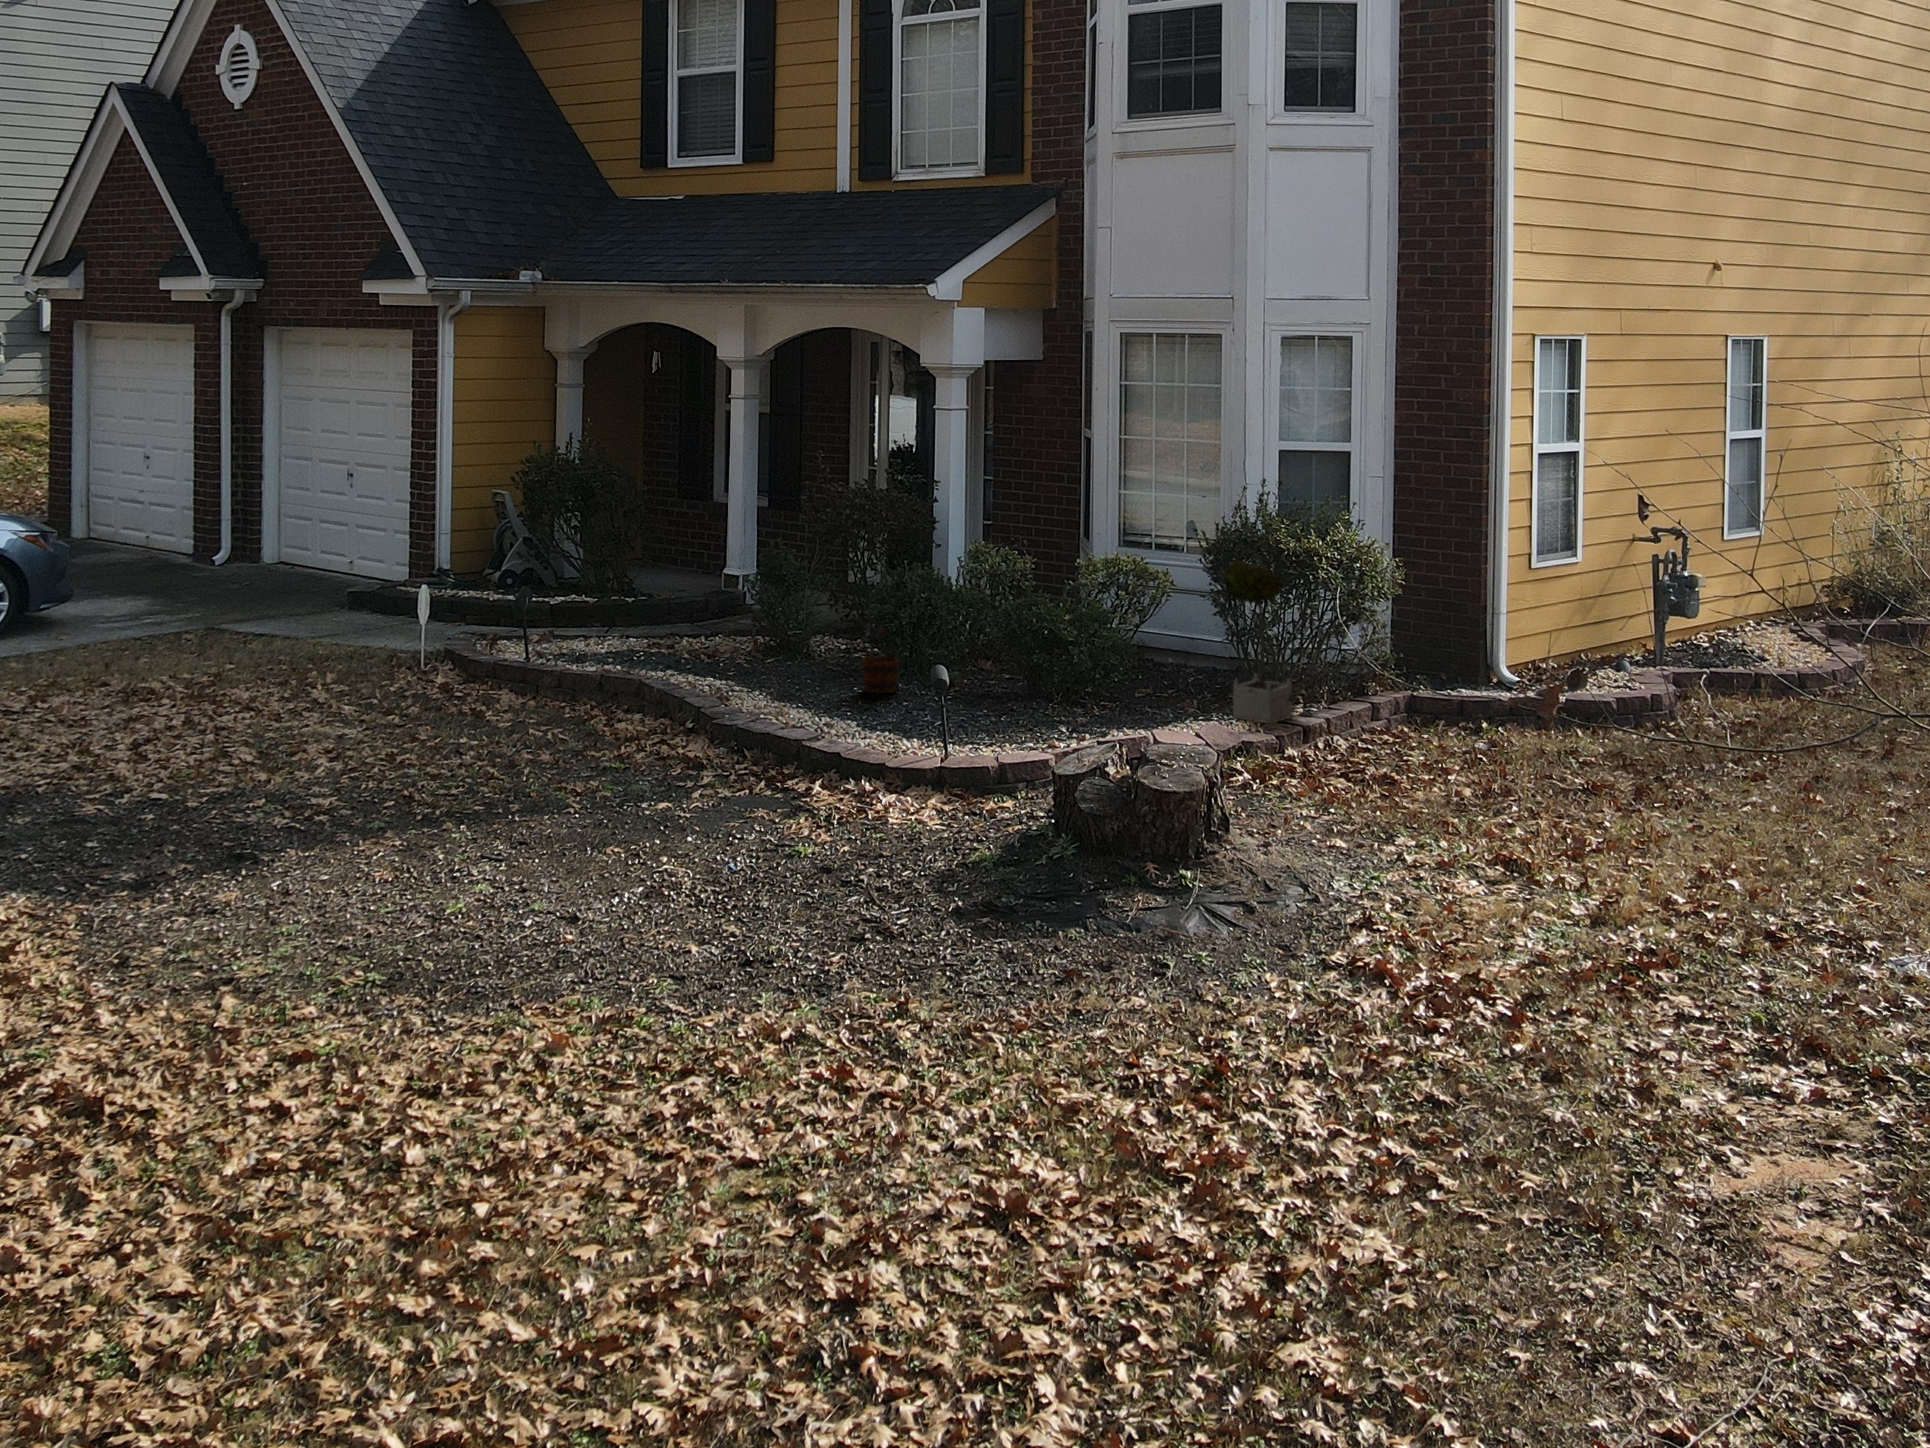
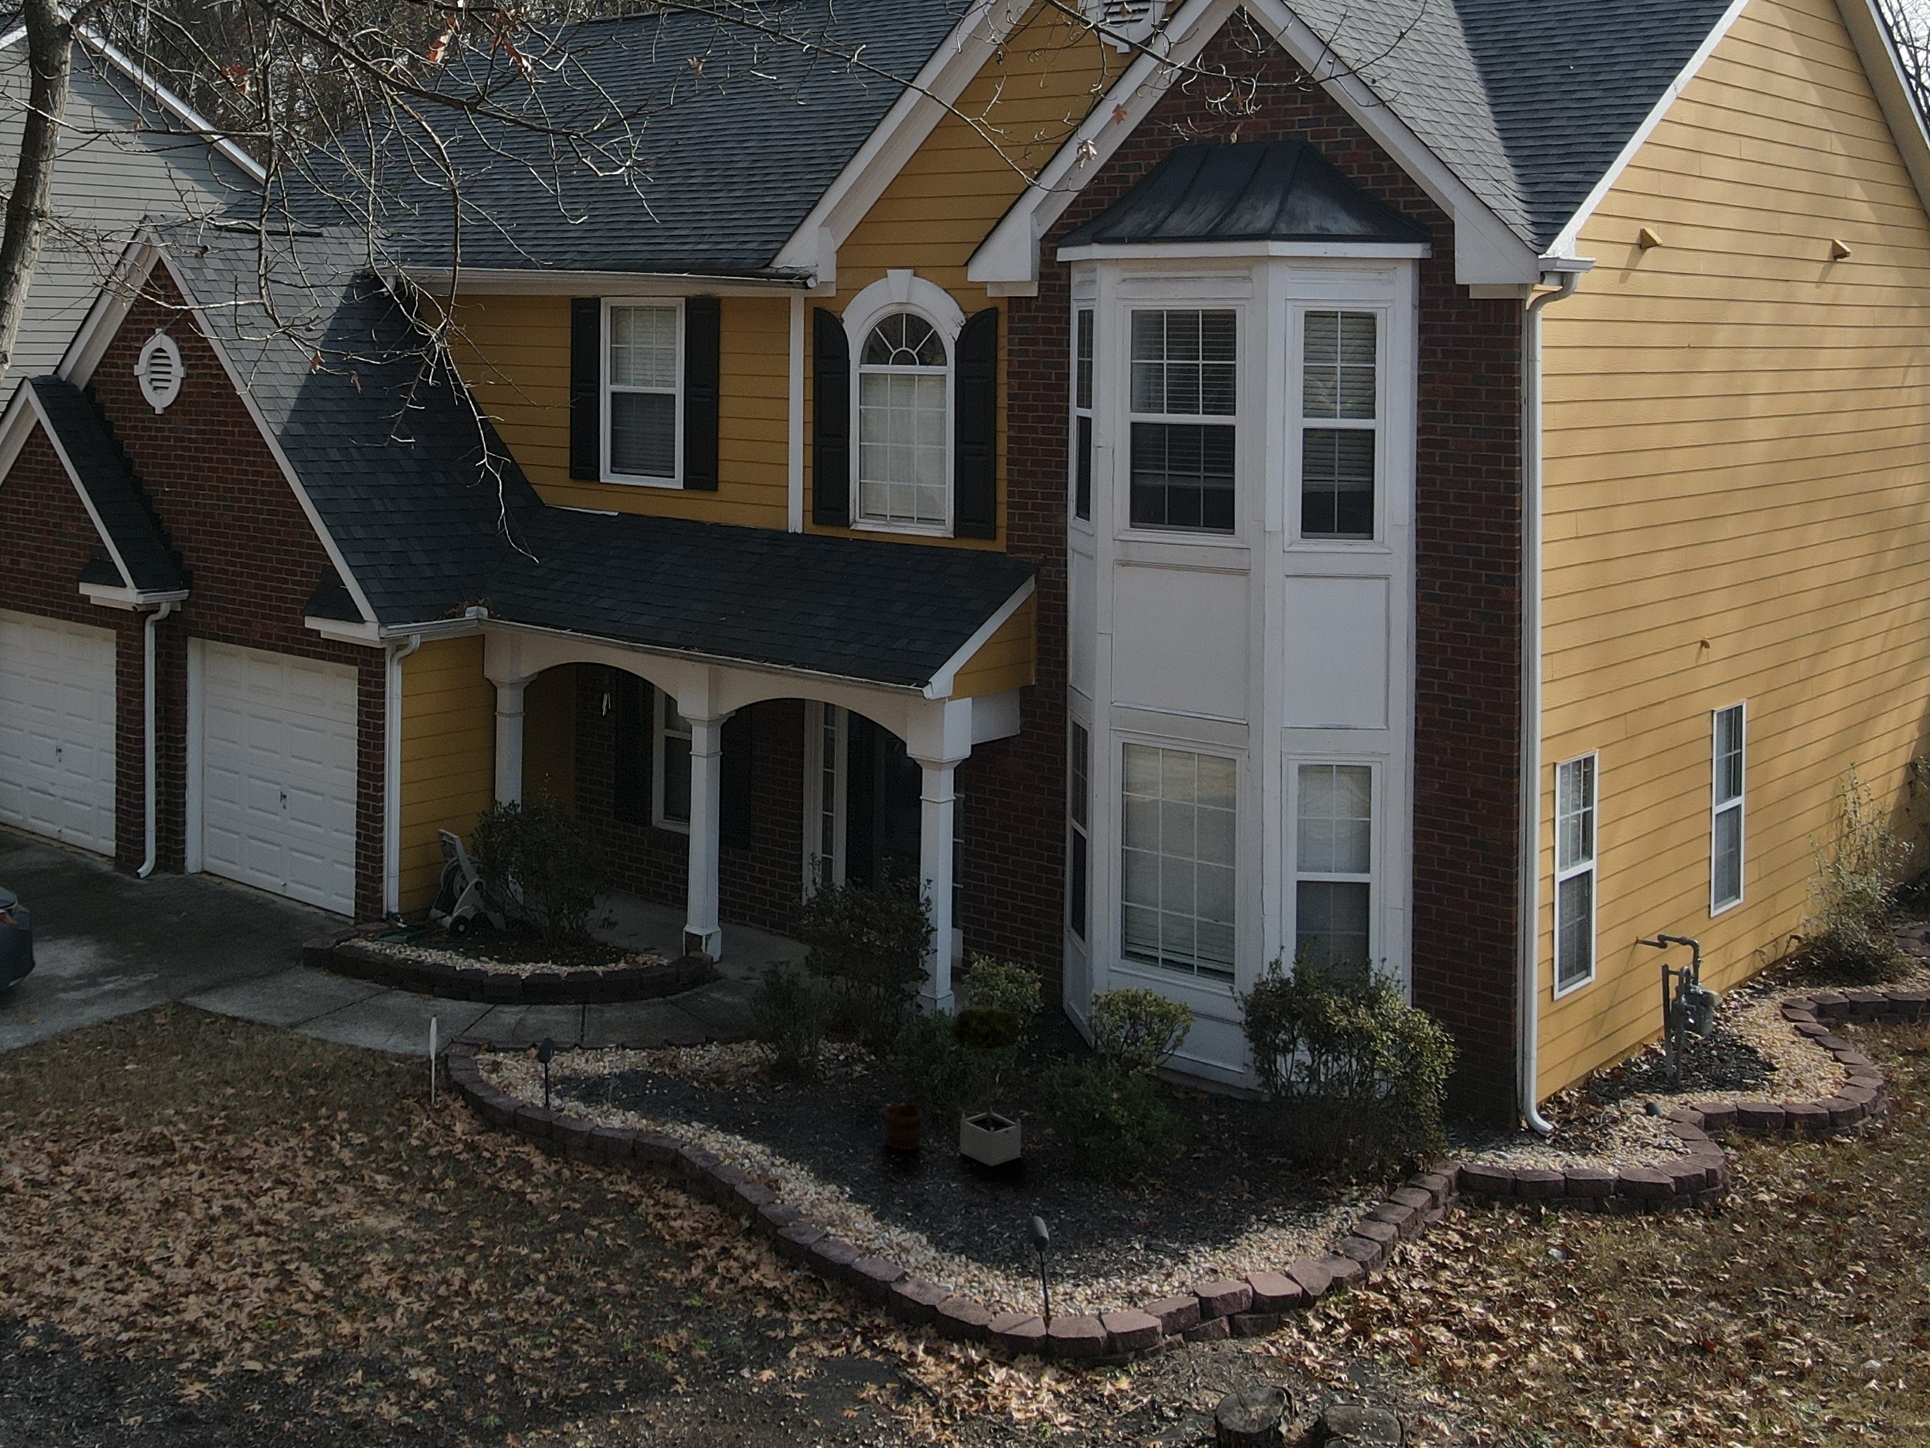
potted tree: present [1223,560,1293,724] -> present [952,1005,1022,1166]

